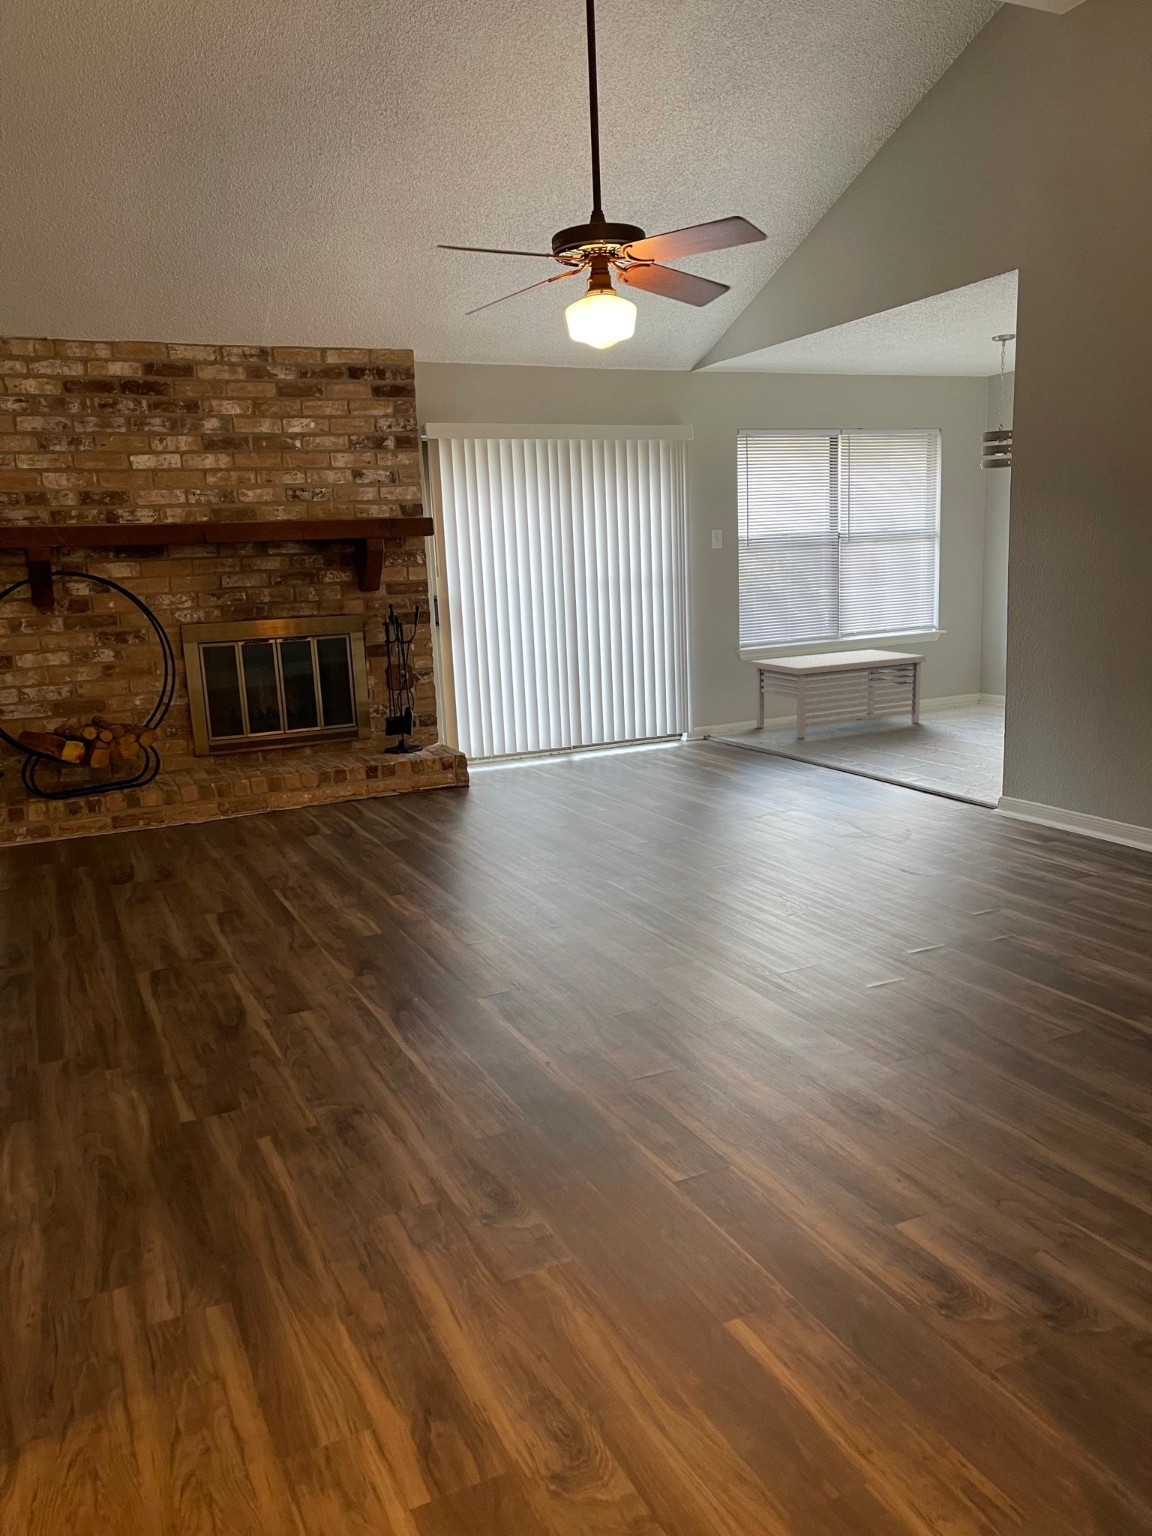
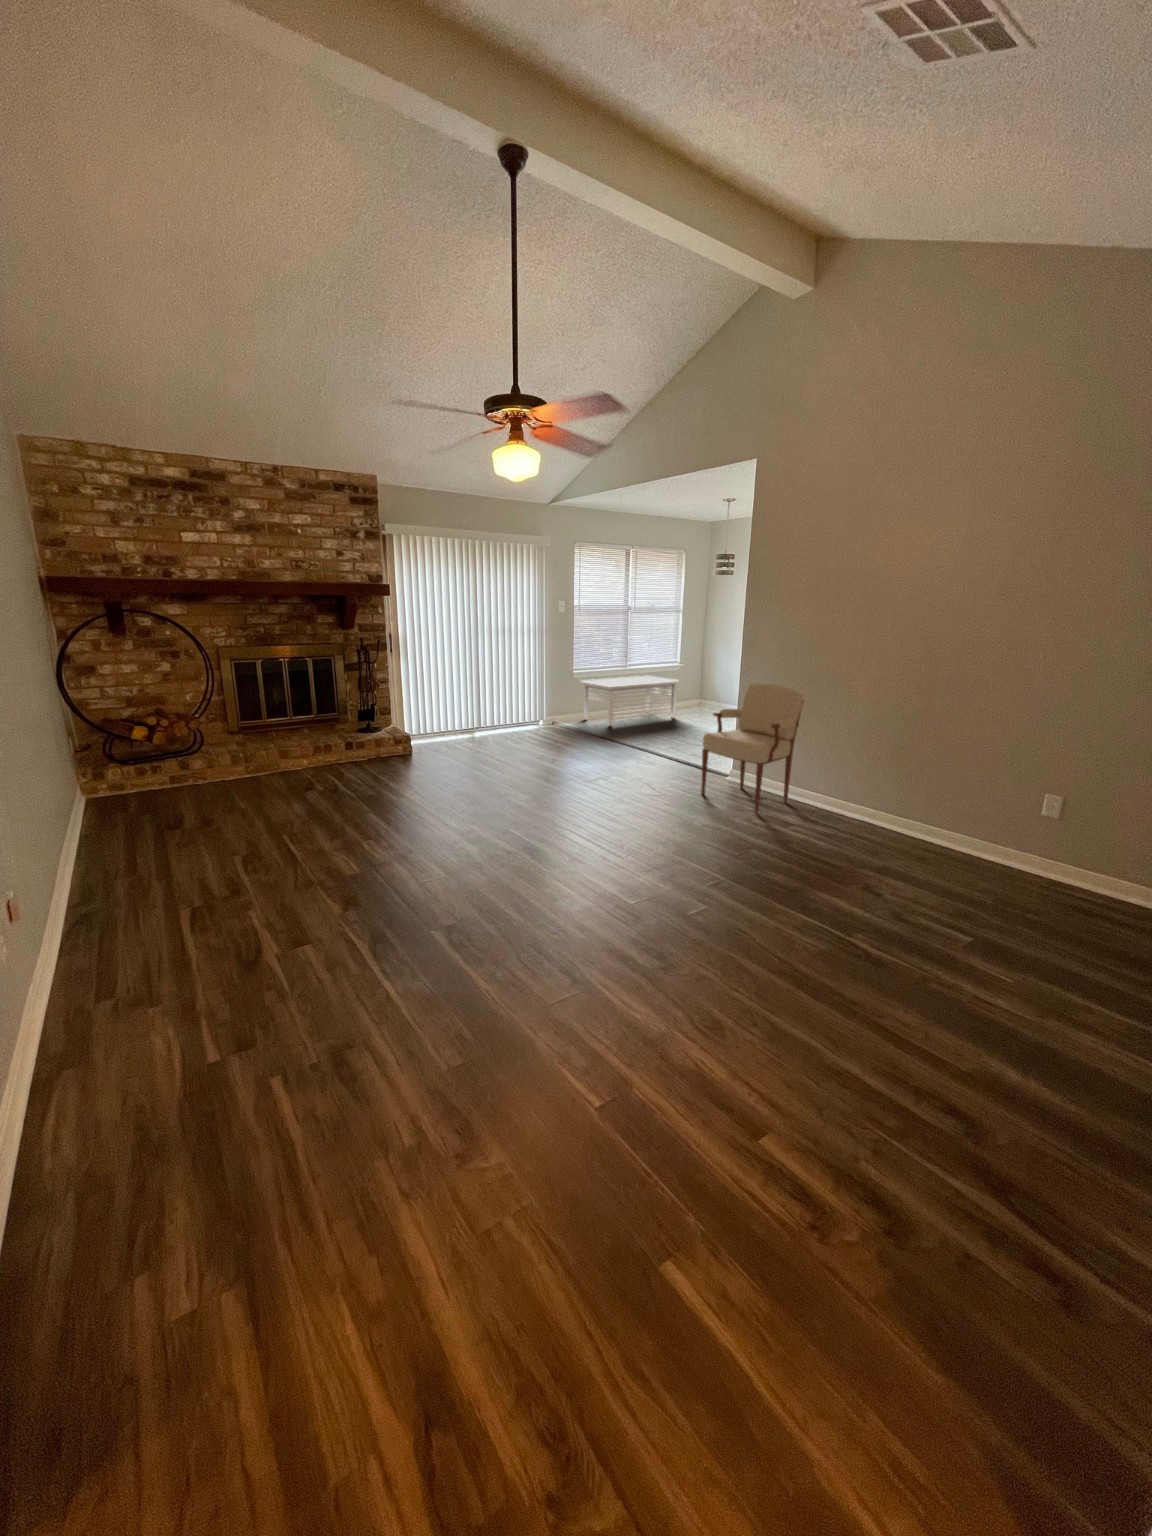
armchair: none [944,657,1126,883] -> present [701,683,804,813]

